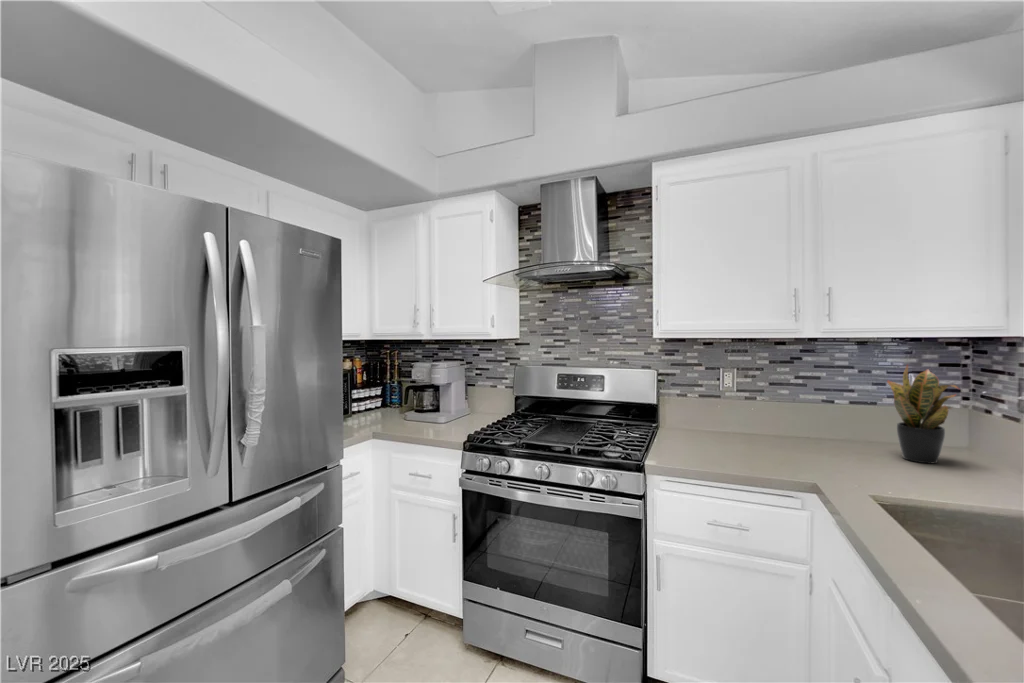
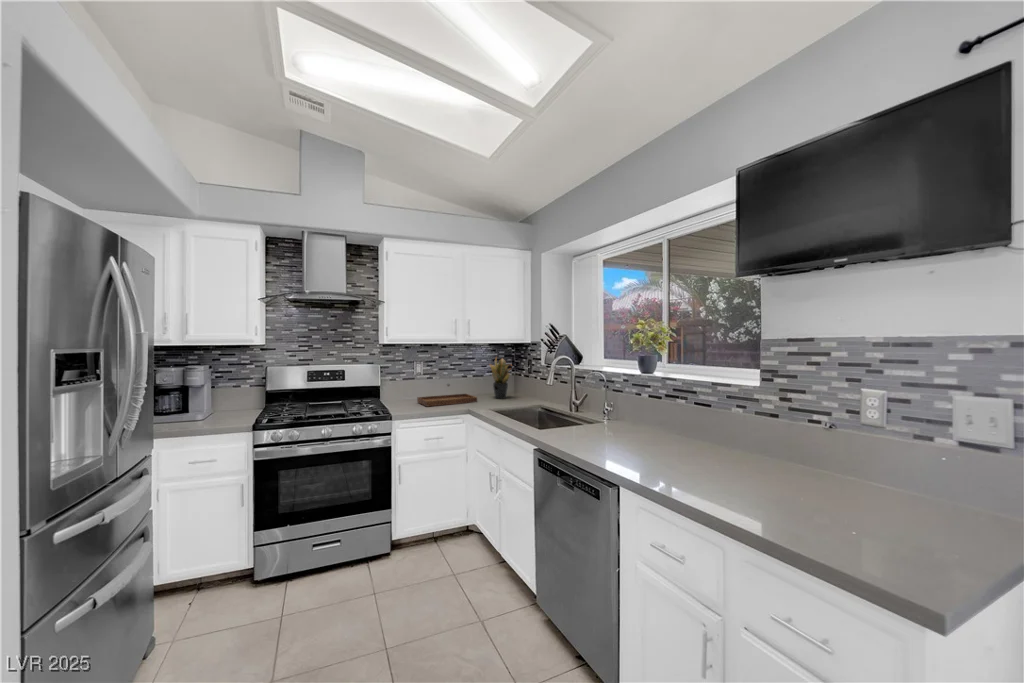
tray: none [715,413,847,462] -> present [417,384,477,406]

